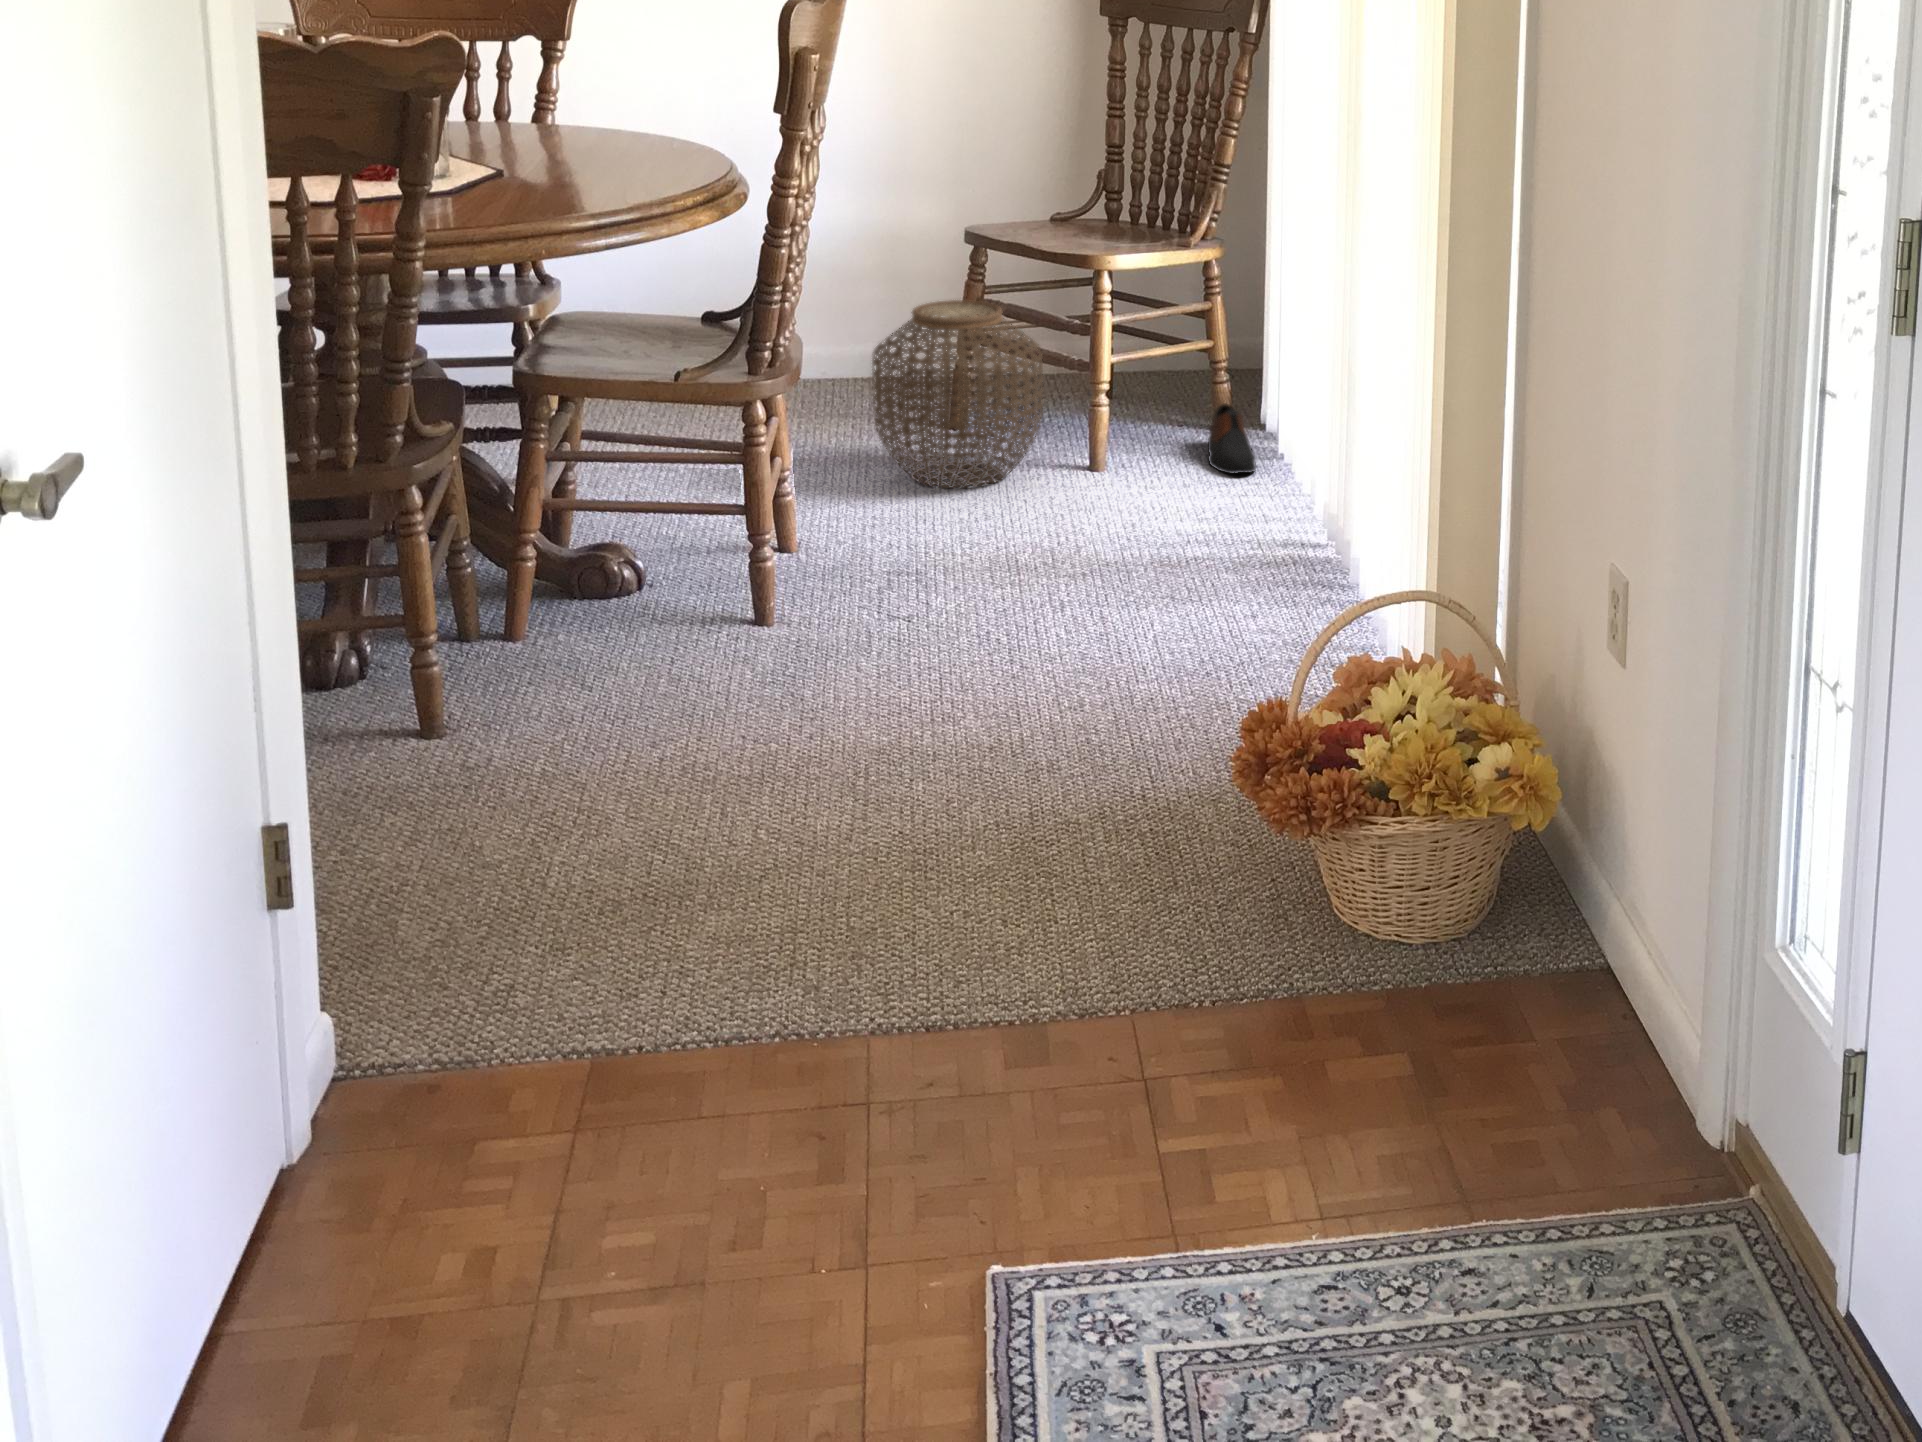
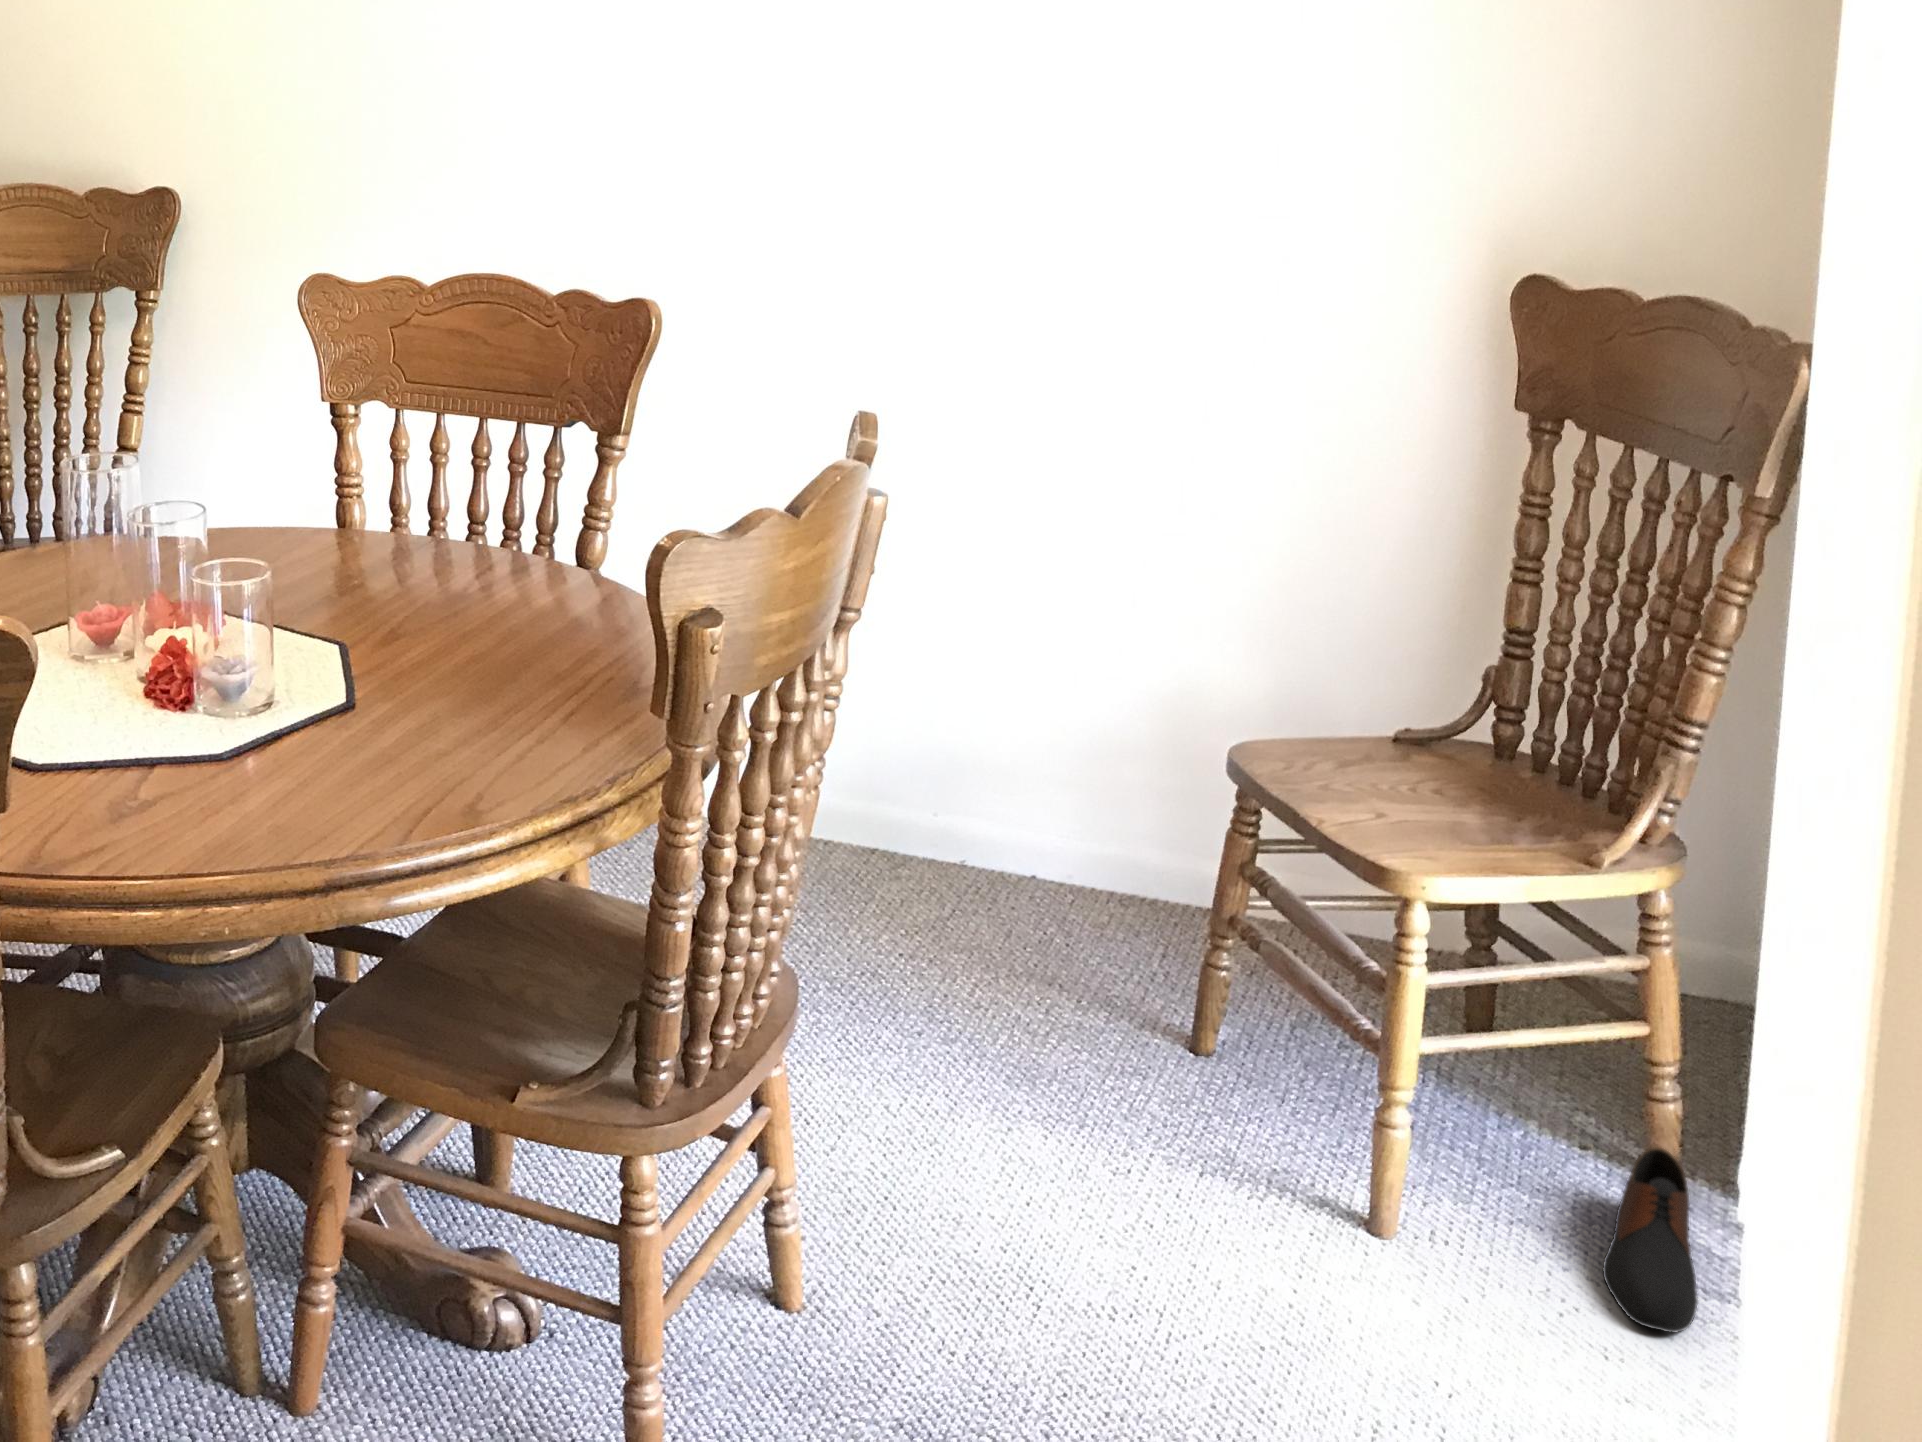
woven basket: present [872,300,1043,488] -> none [1000,884,1292,1218]

